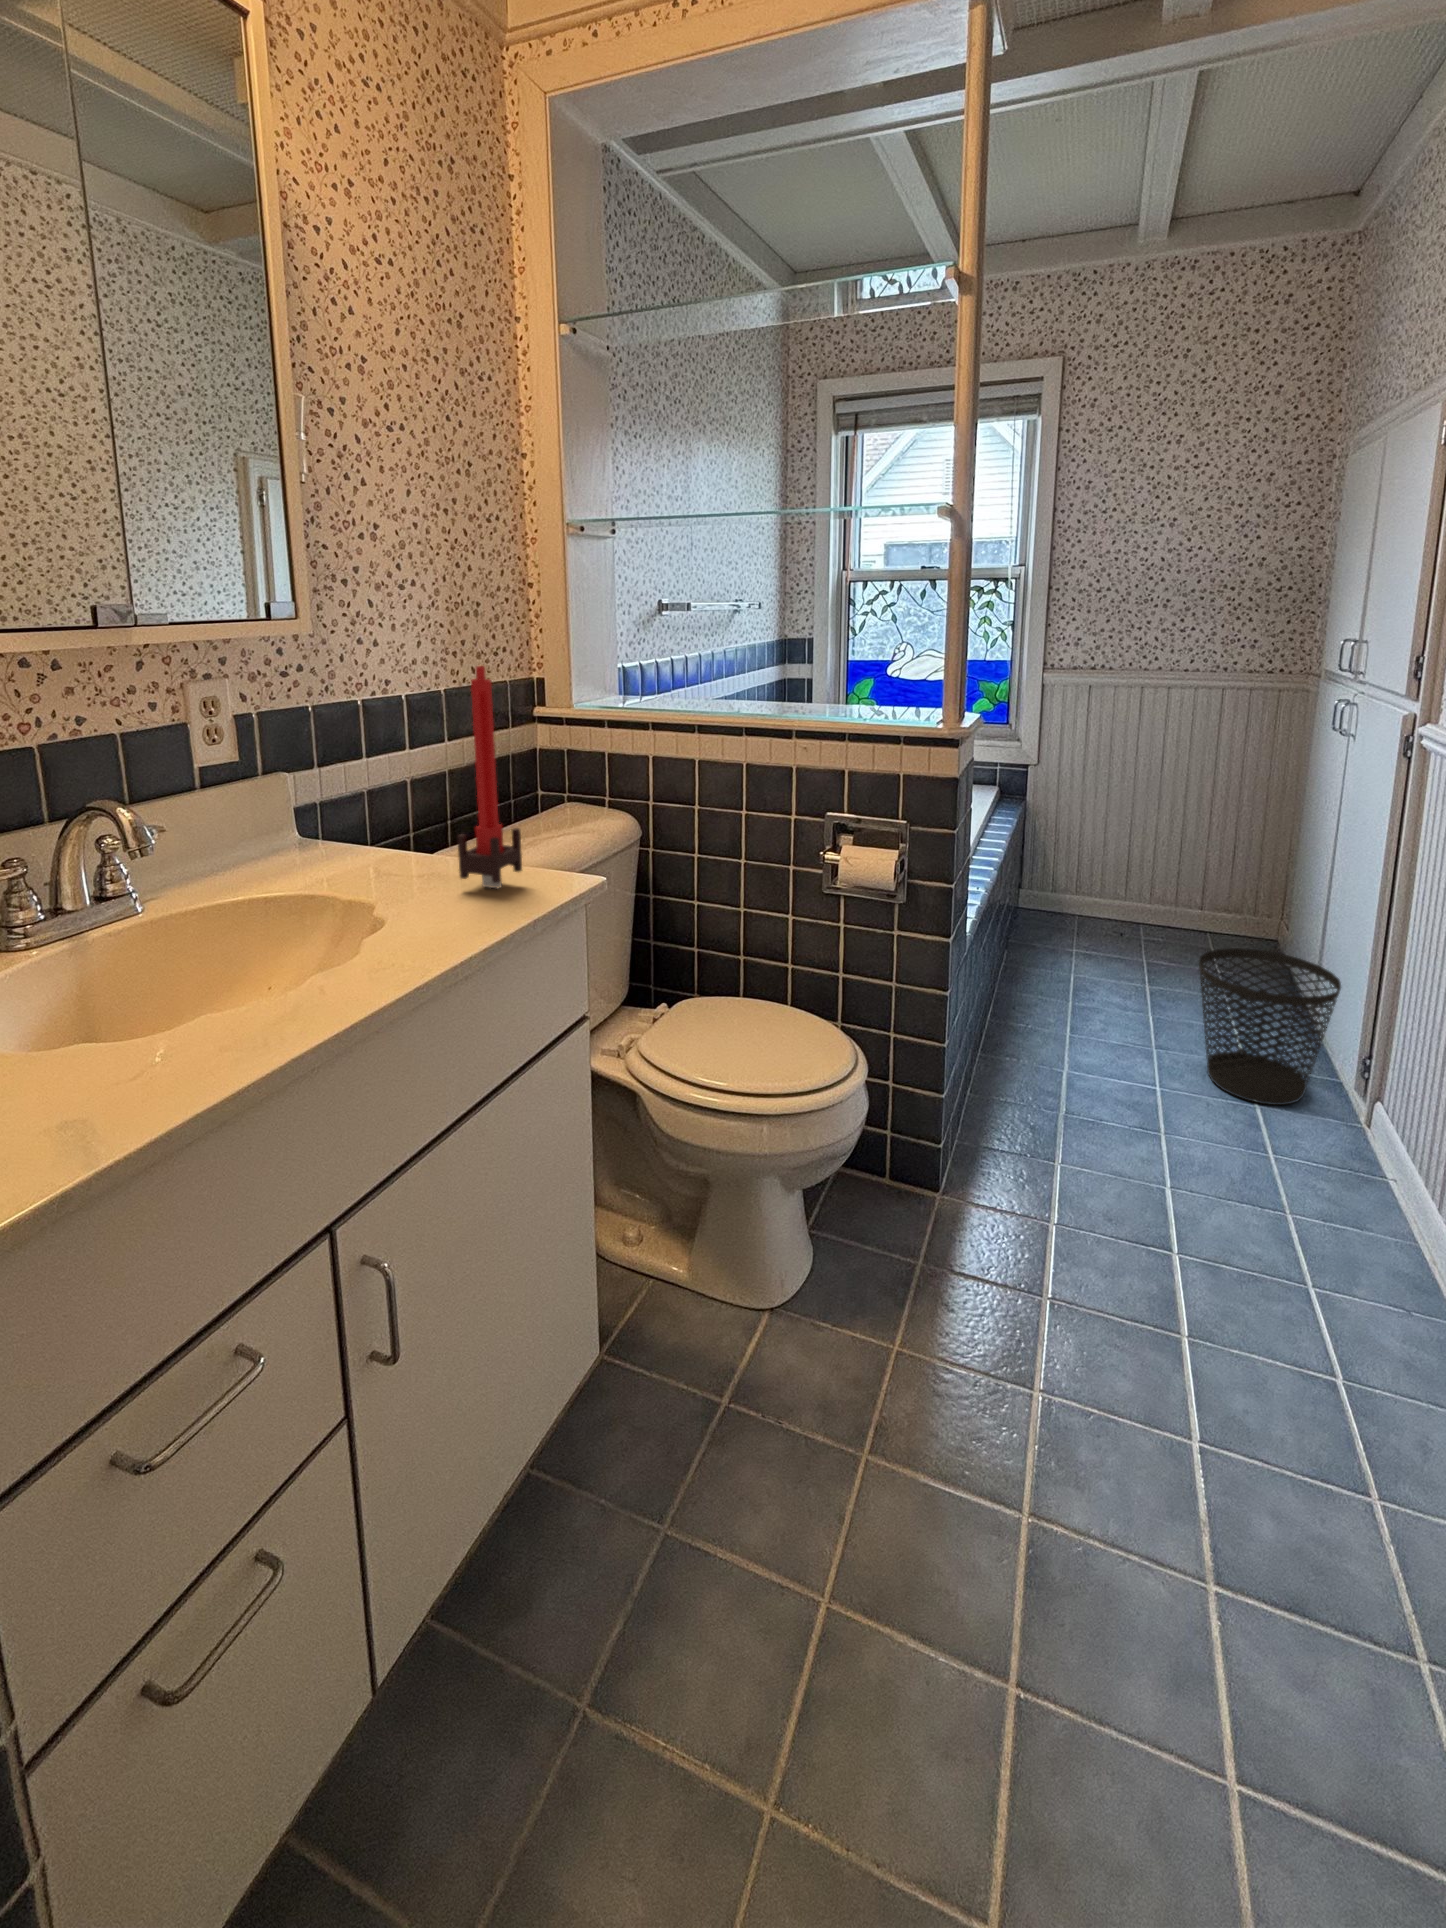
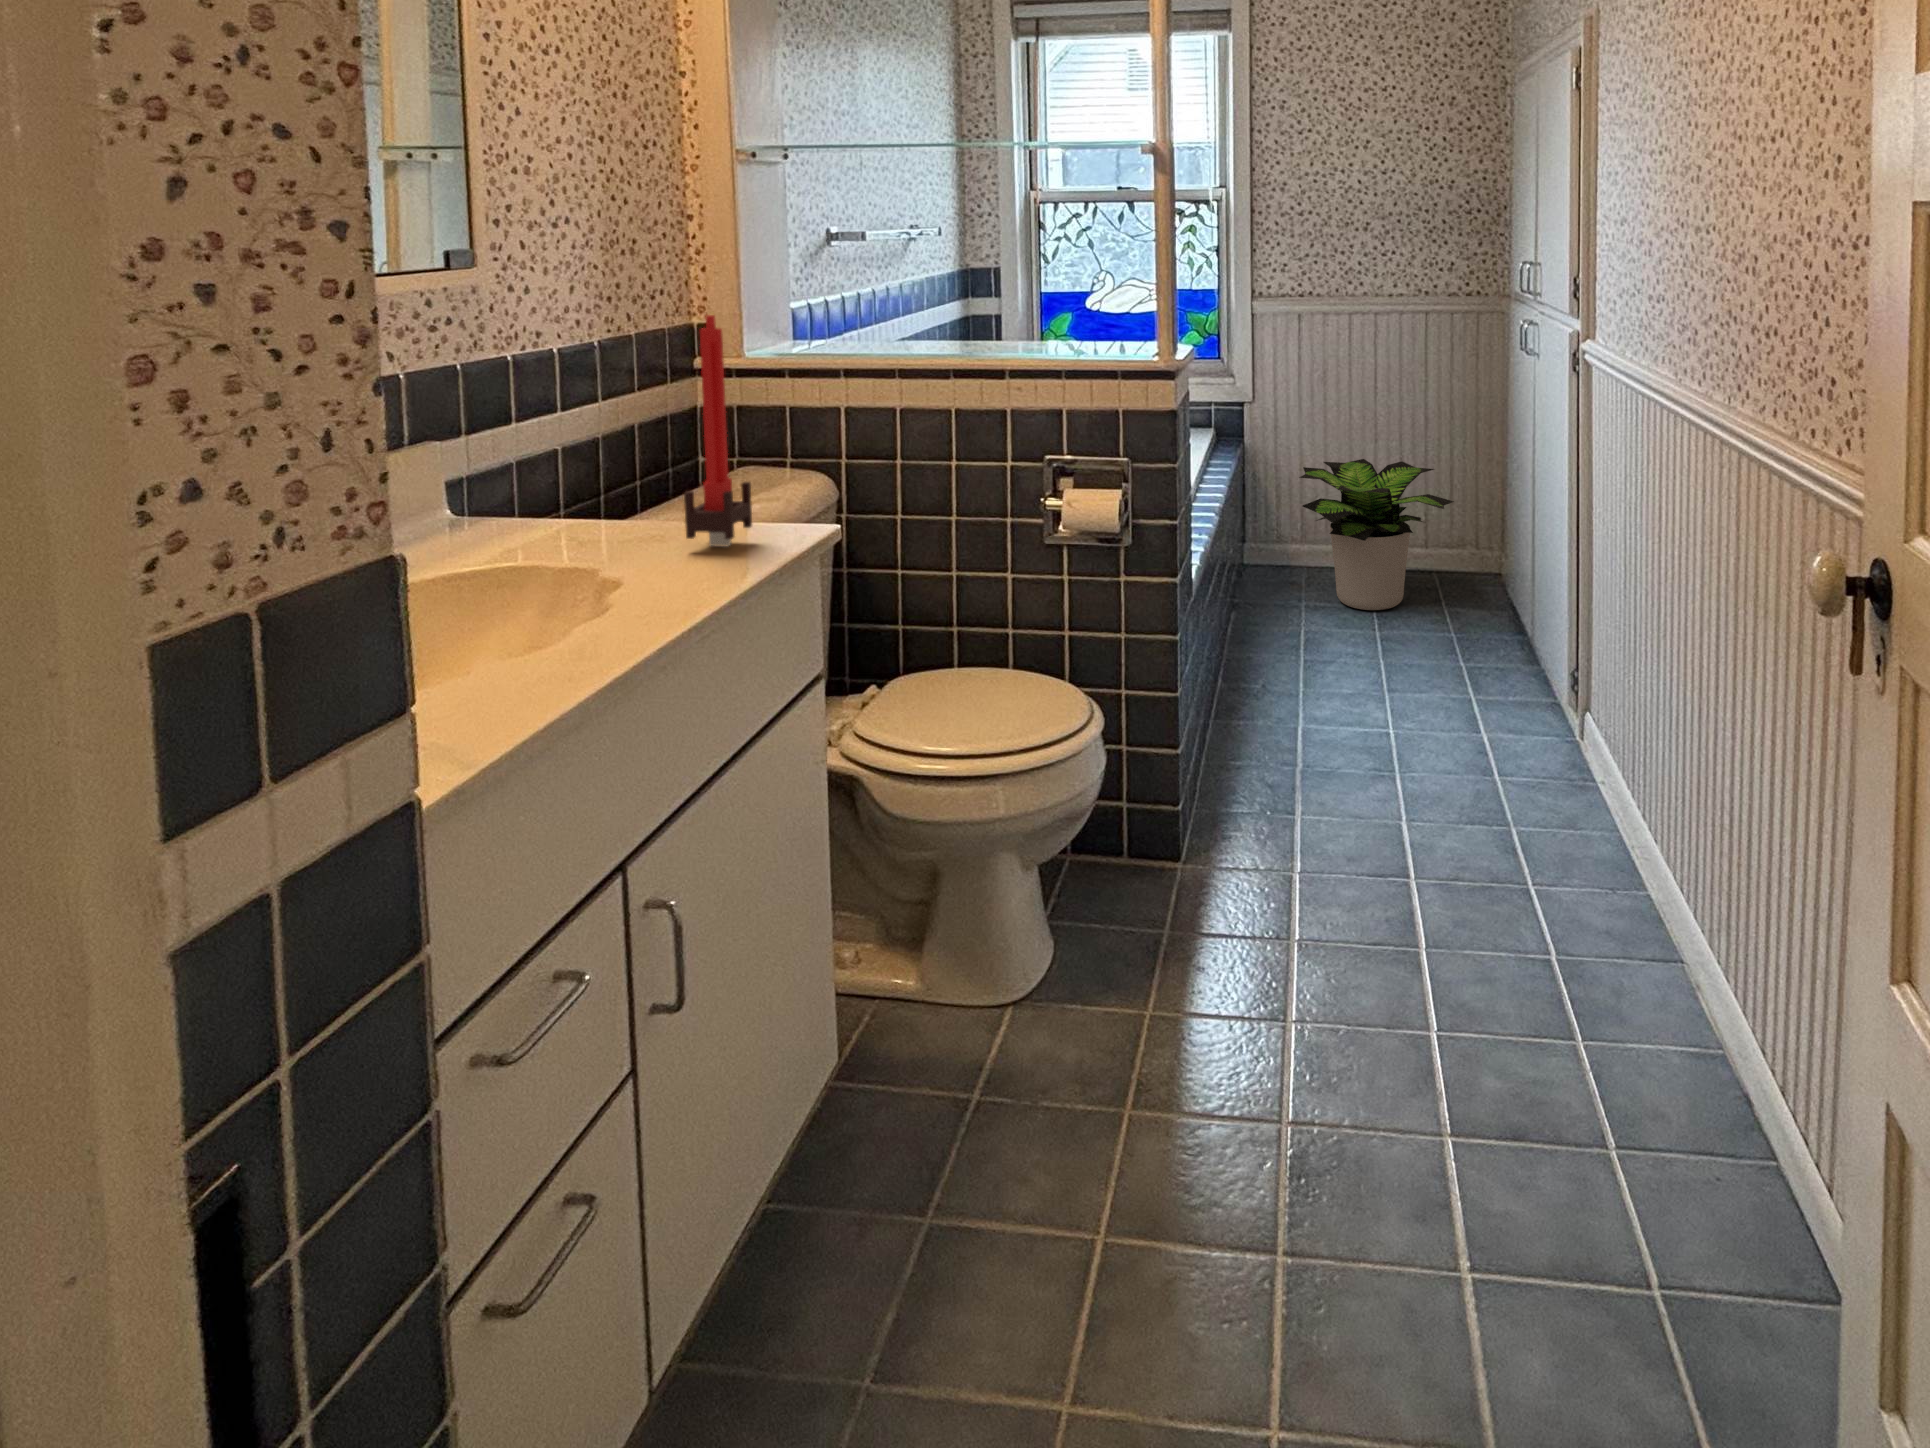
potted plant: none [1078,827,1241,969] -> present [1299,459,1454,610]
wastebasket: present [1199,948,1341,1105] -> none [1417,571,1541,725]

